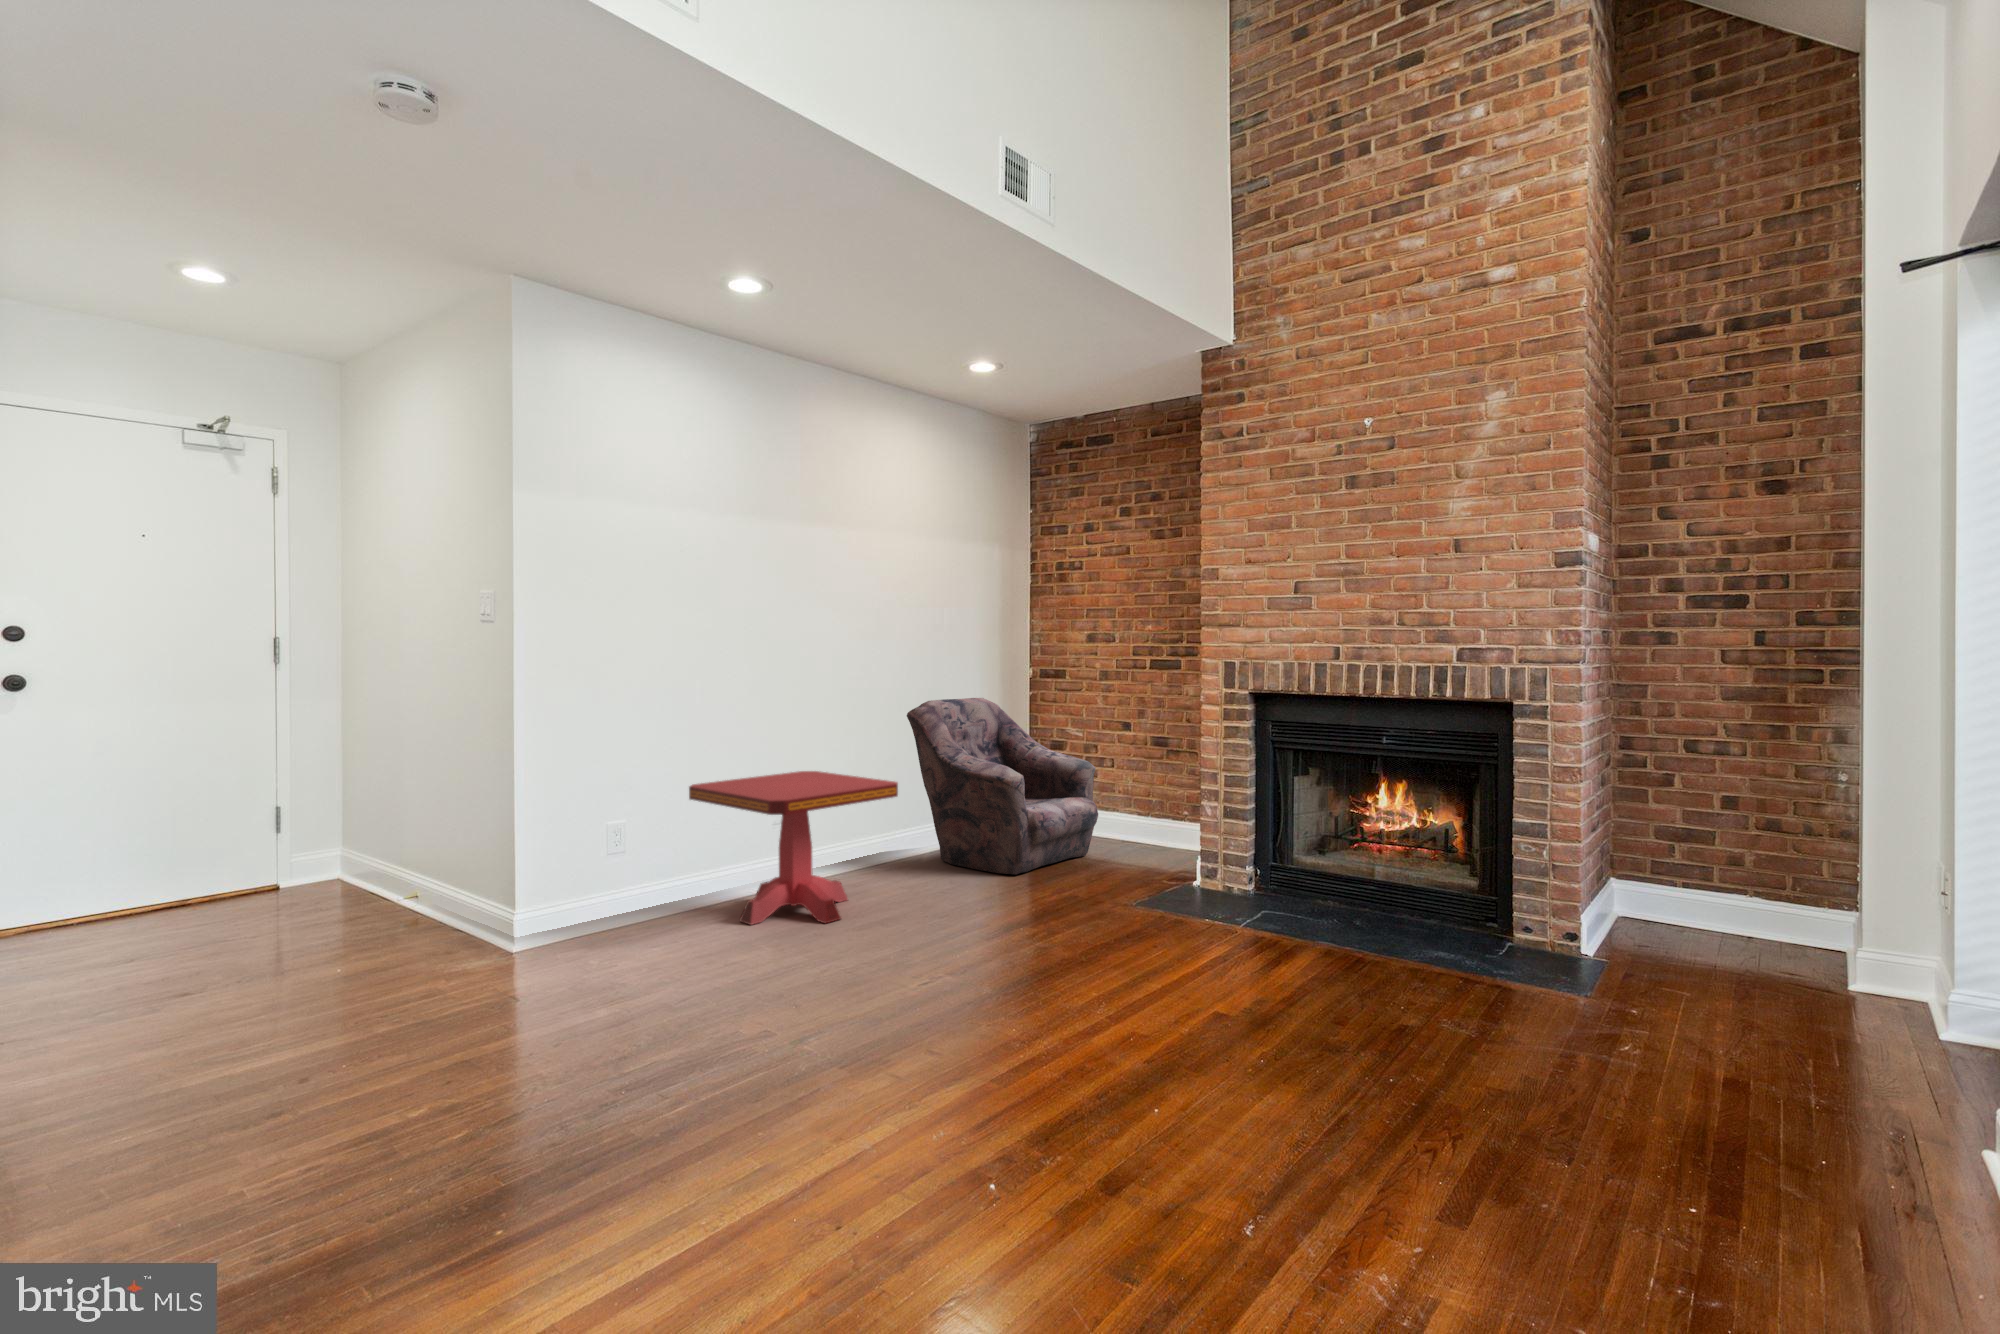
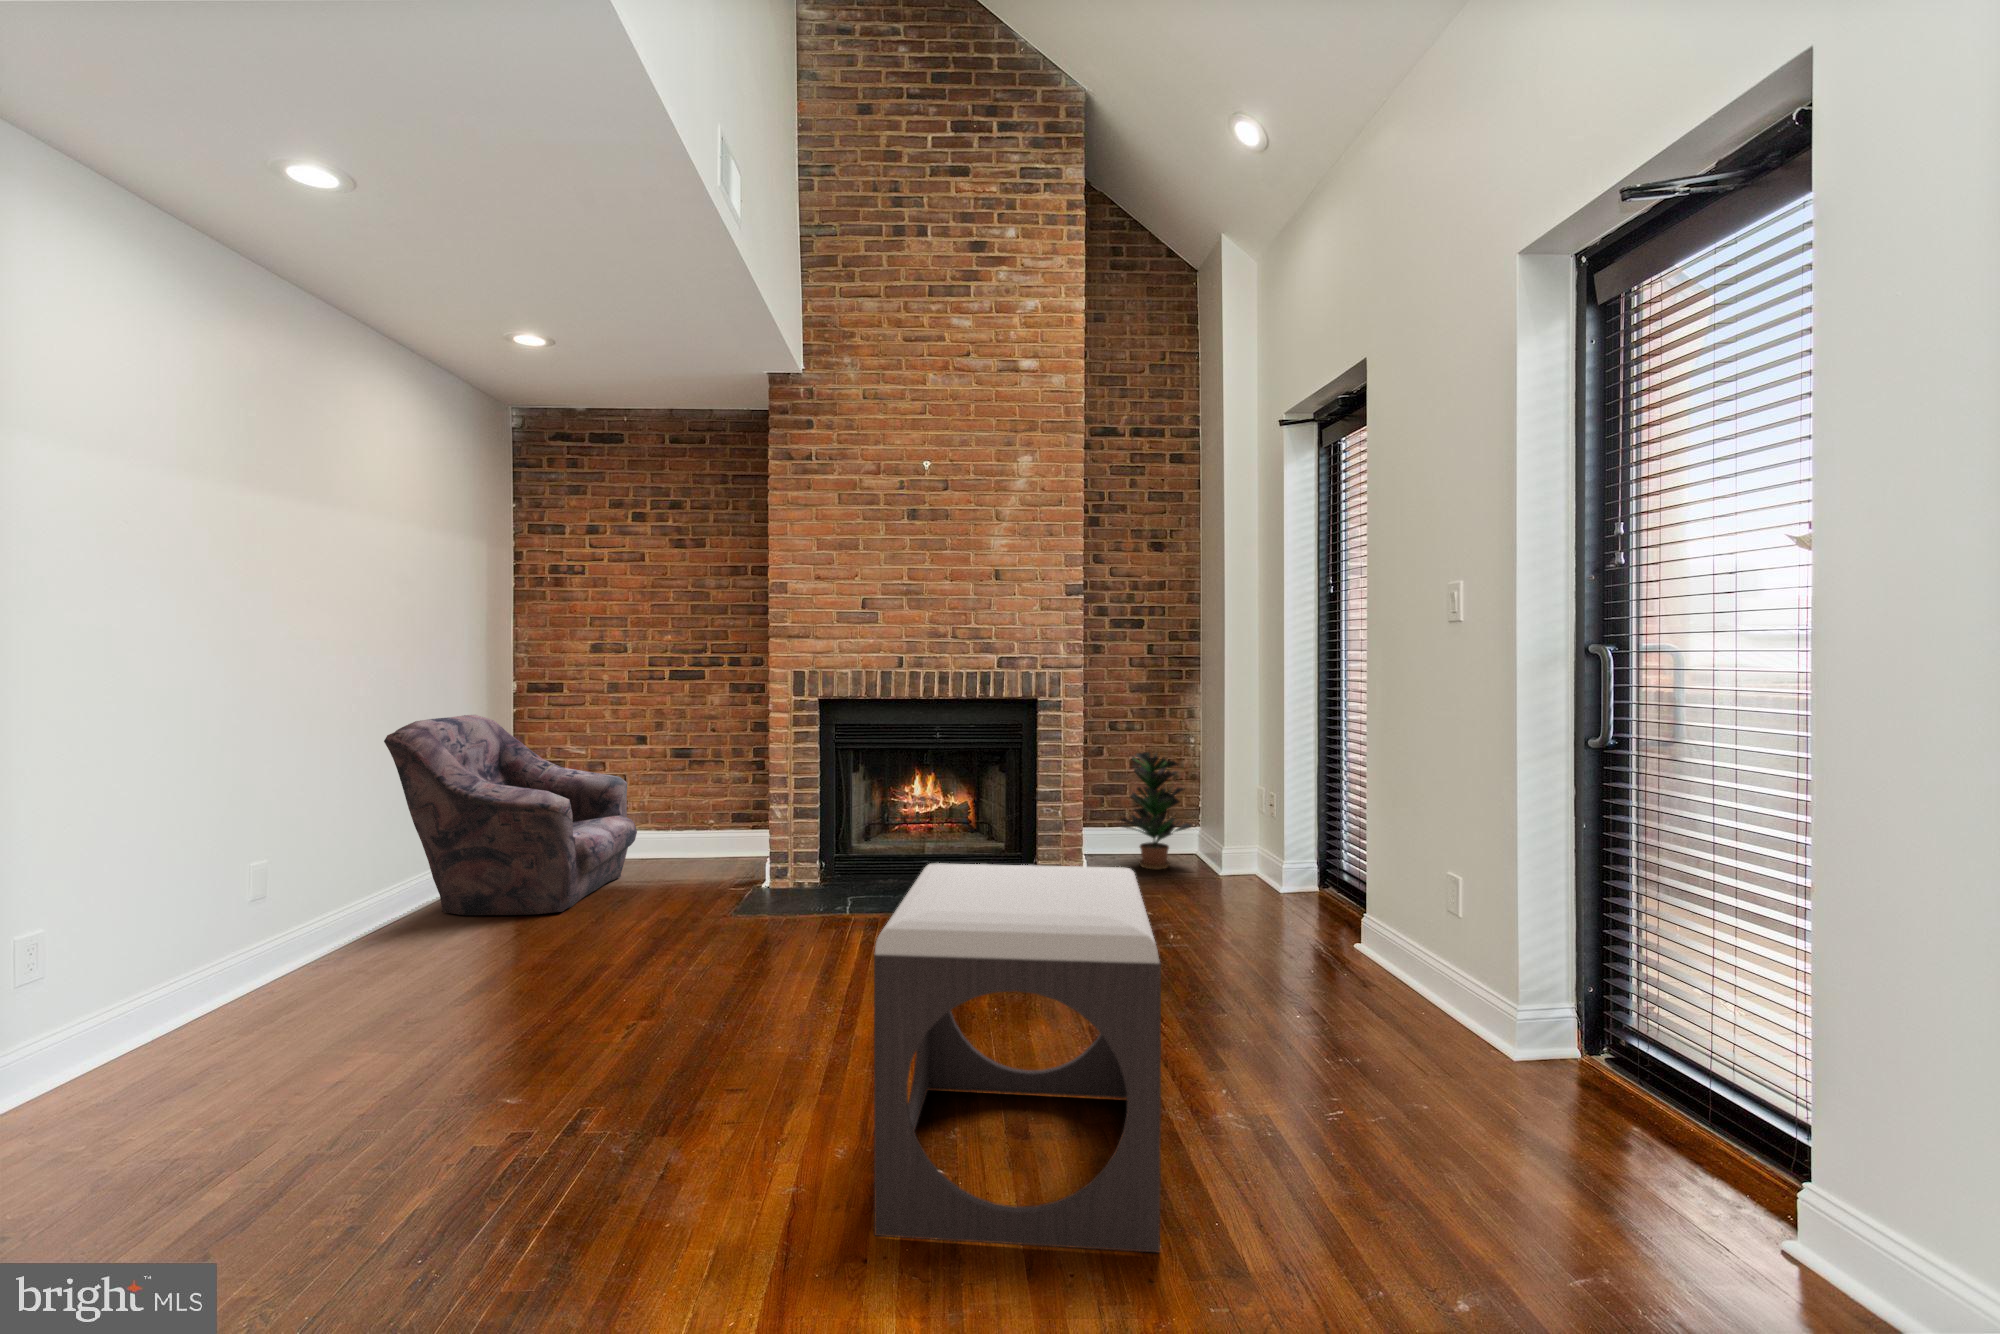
side table: present [689,771,898,925] -> none [56,825,444,1064]
potted plant: none [1669,787,1805,961] -> present [1121,752,1191,869]
footstool: none [990,857,1350,1282] -> present [874,863,1161,1252]

